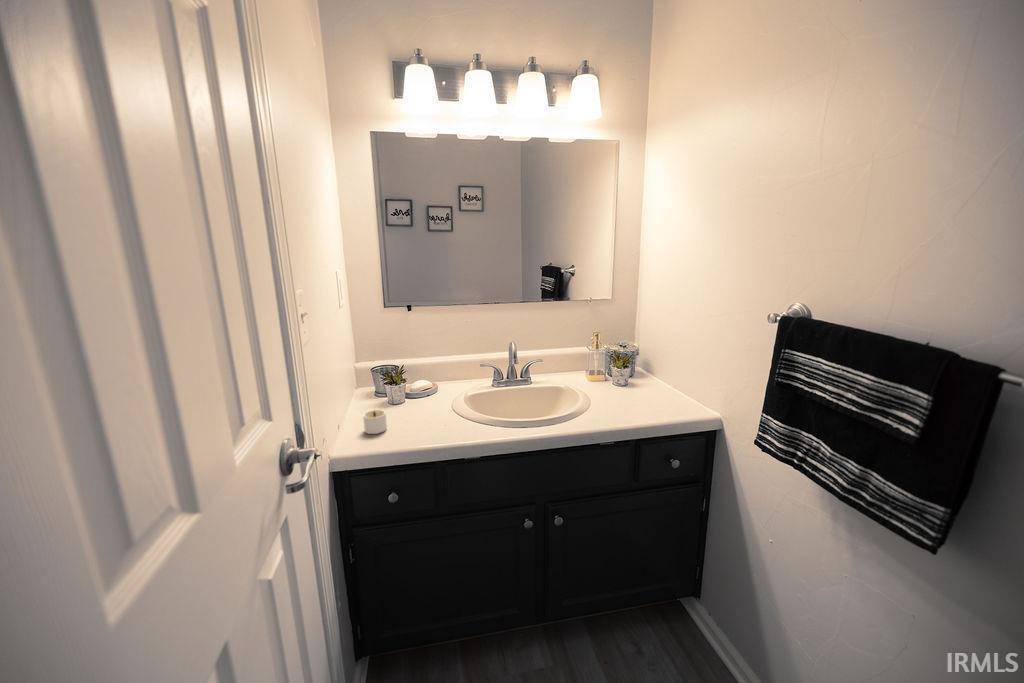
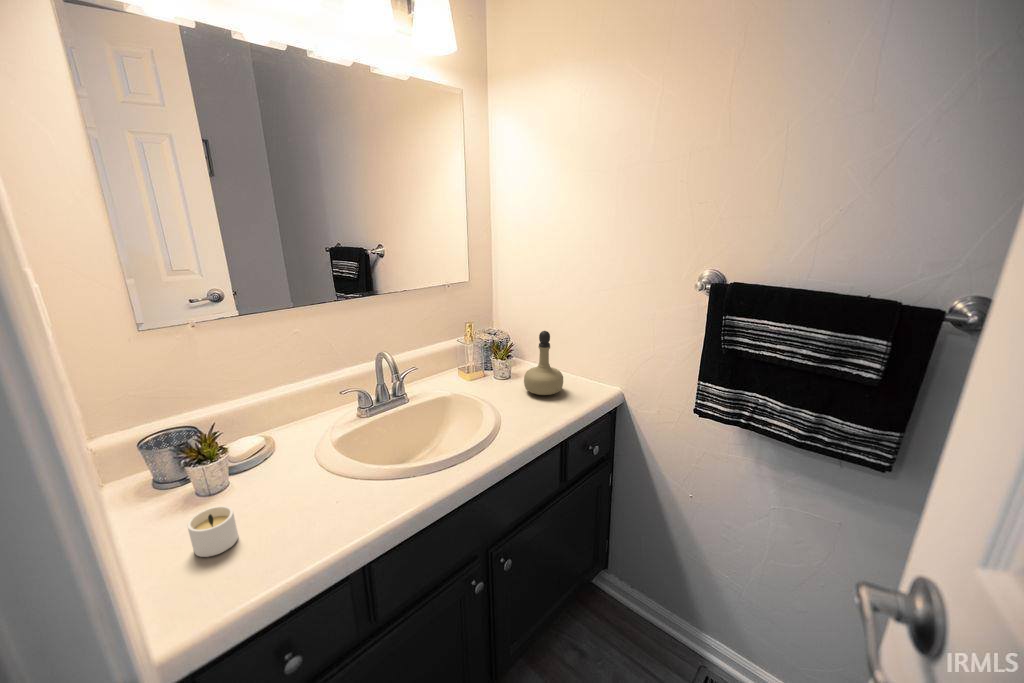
perfume bottle: none [625,347,662,405] -> present [524,331,563,395]

